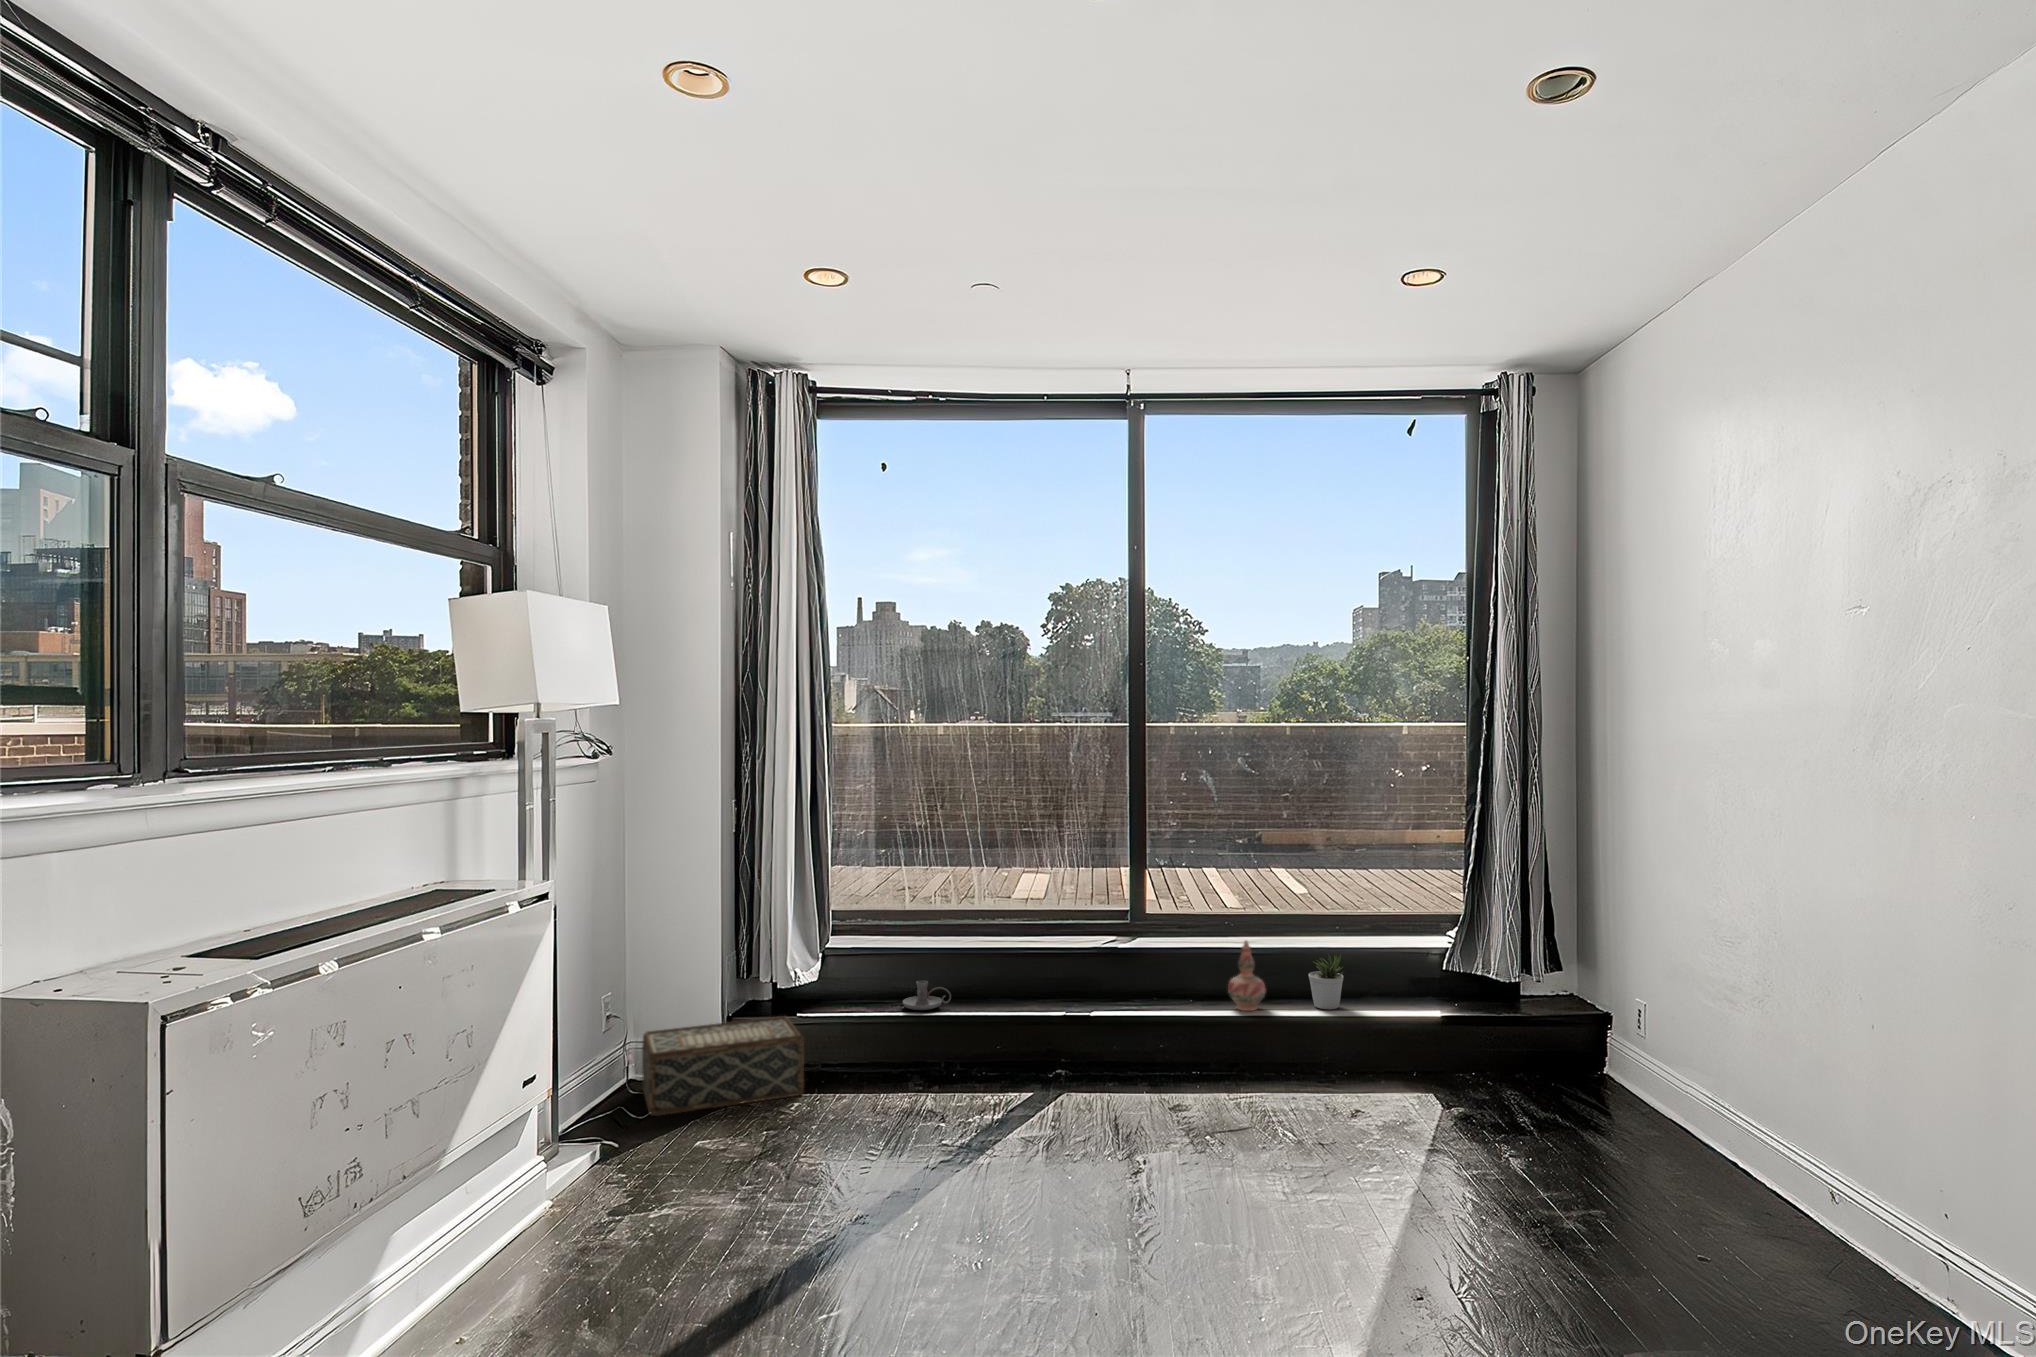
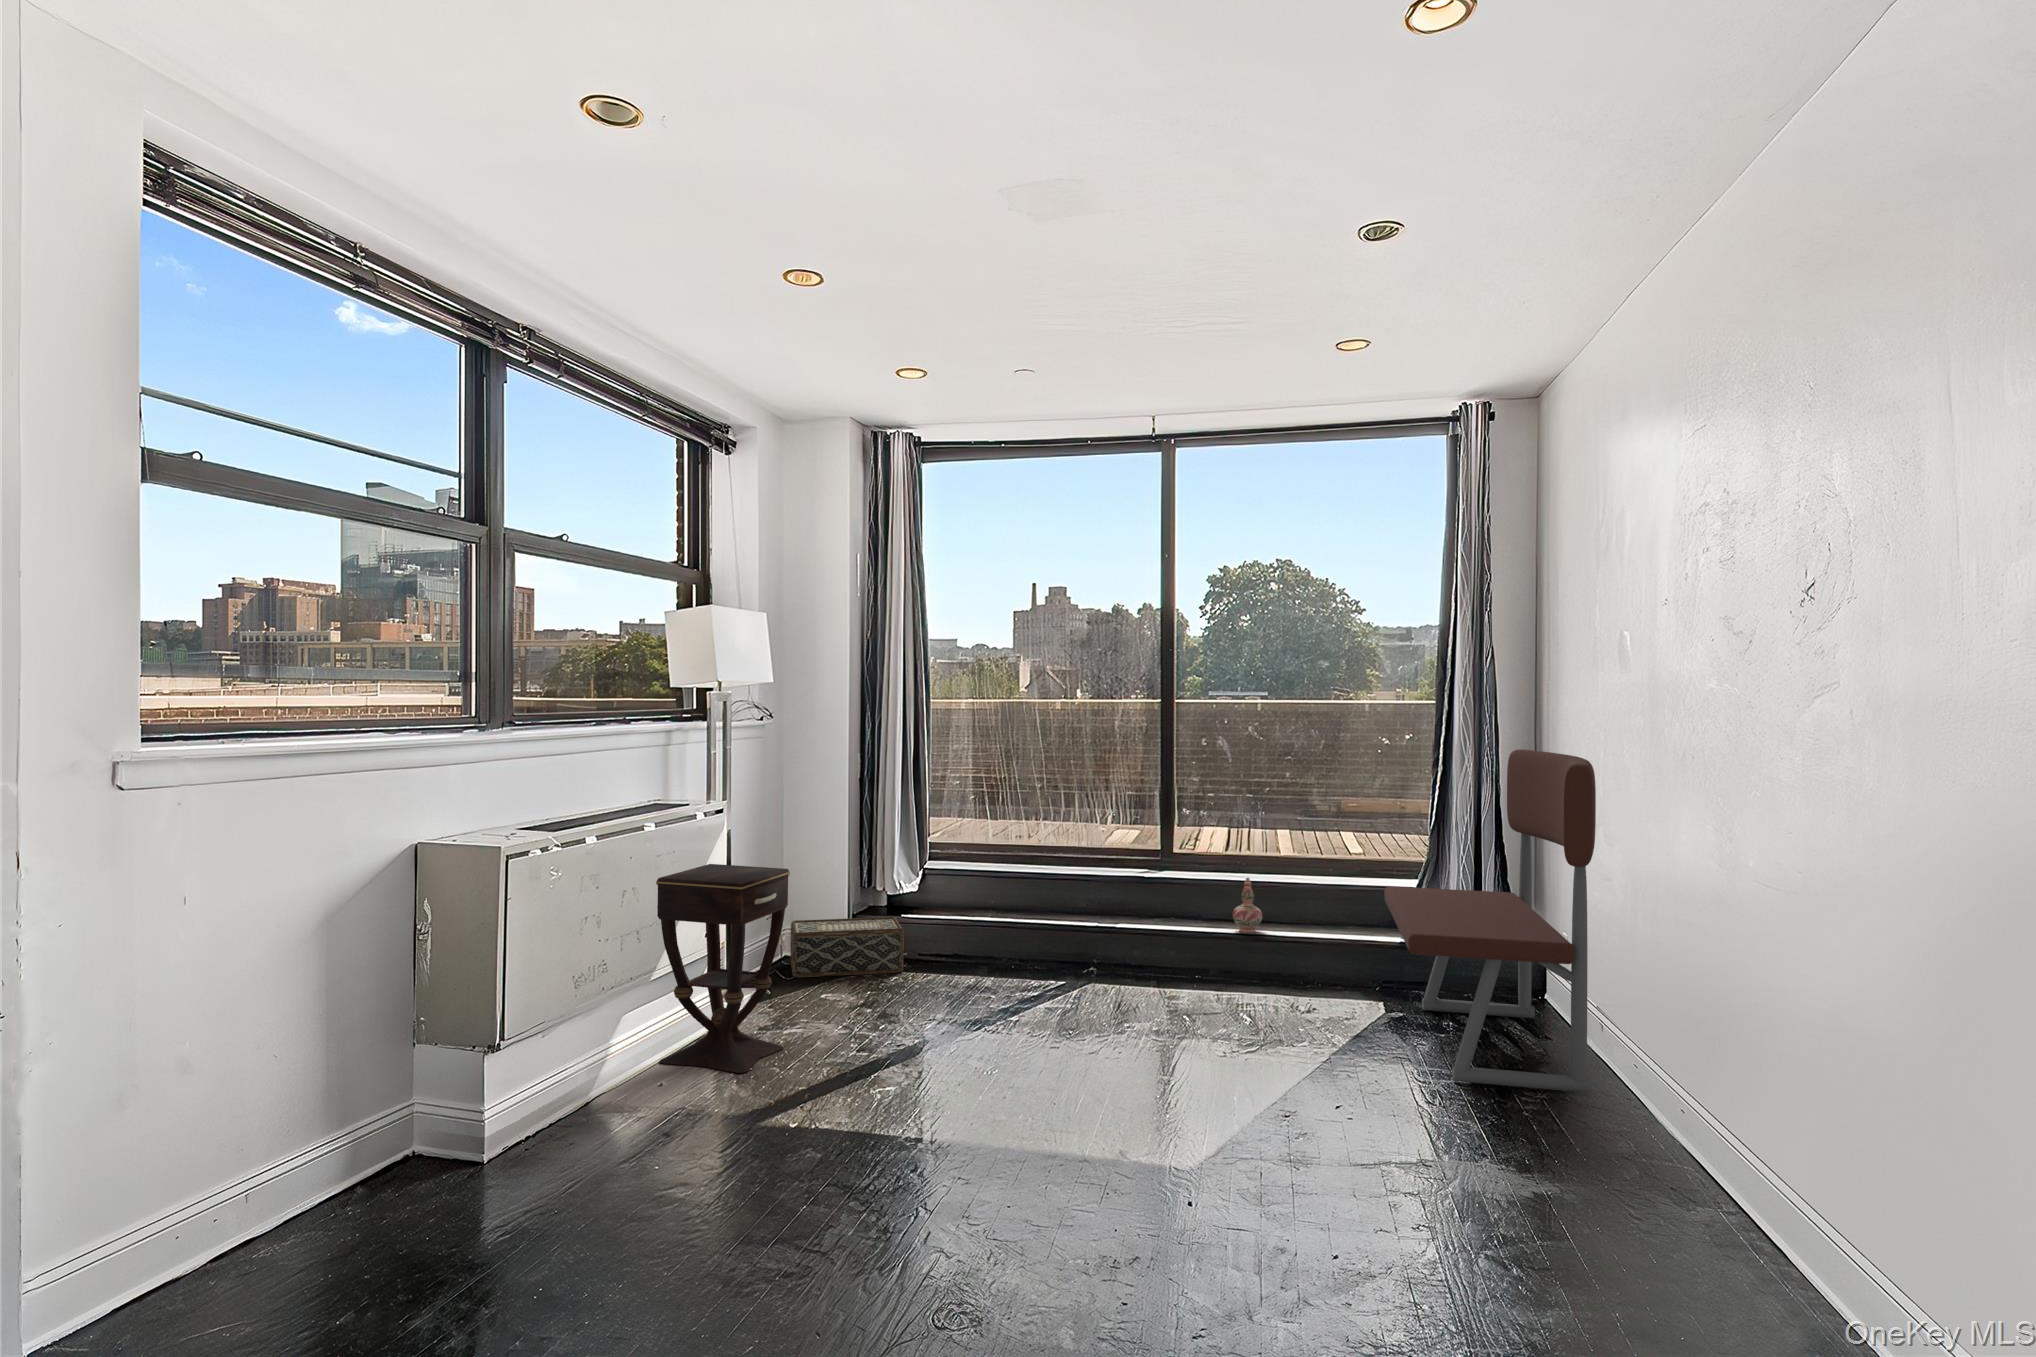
bench: none [1435,770,1787,1232] -> present [1384,749,1596,1092]
potted plant: present [1309,955,1344,1009] -> none [1299,892,1327,935]
side table: none [442,979,657,1318] -> present [656,864,790,1073]
candle holder: present [903,980,951,1010] -> none [982,897,1019,919]

